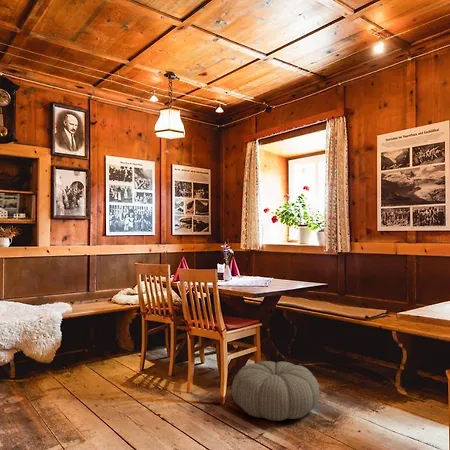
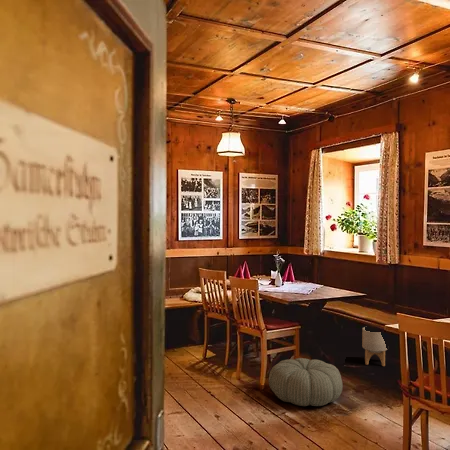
planter: none [315,321,342,362] -> present [362,327,387,366]

